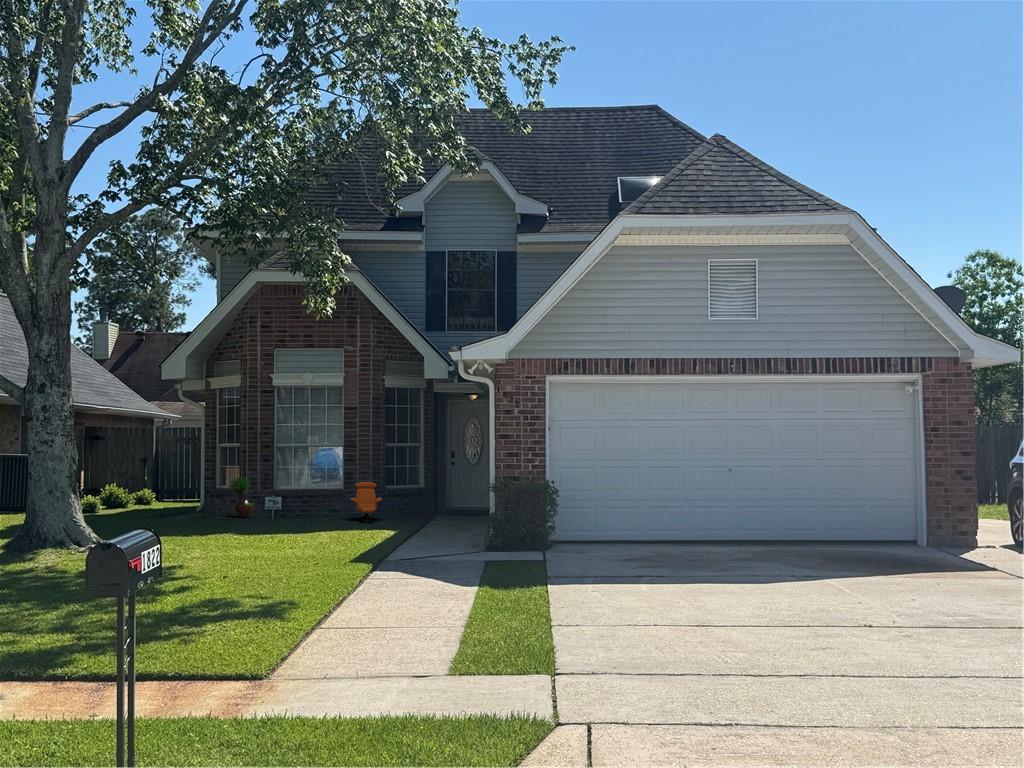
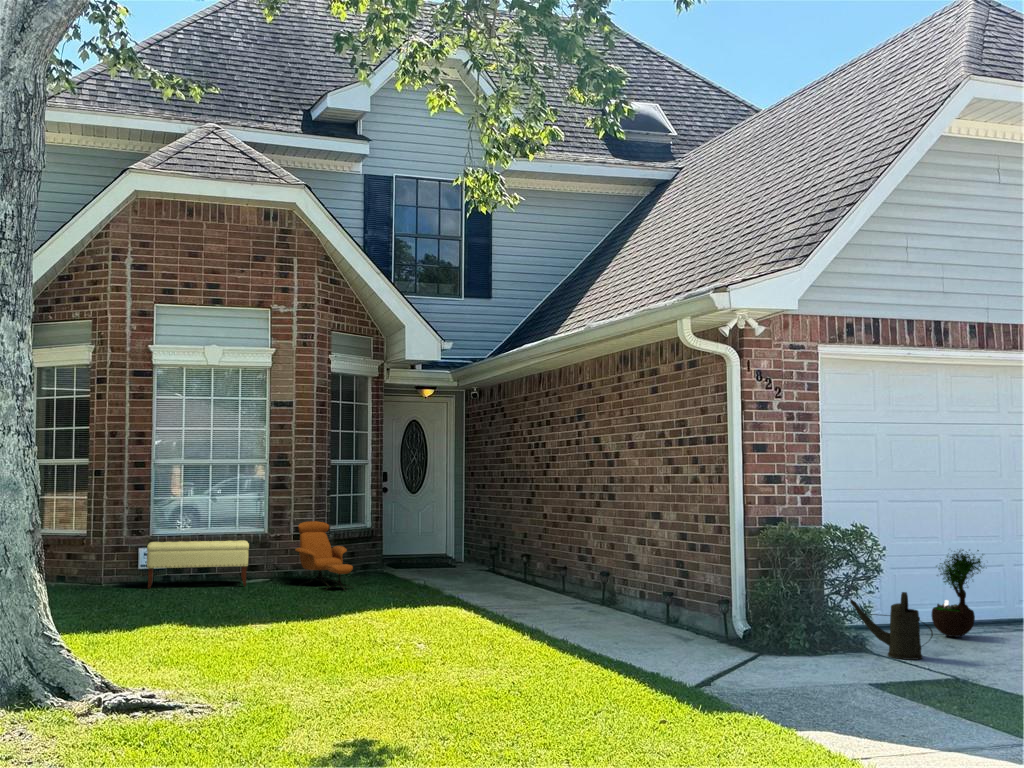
potted tree: present [229,478,254,517] -> present [931,550,984,637]
bench: none [265,492,328,520] -> present [146,541,249,589]
watering can: none [534,520,564,557] -> present [850,592,933,660]

